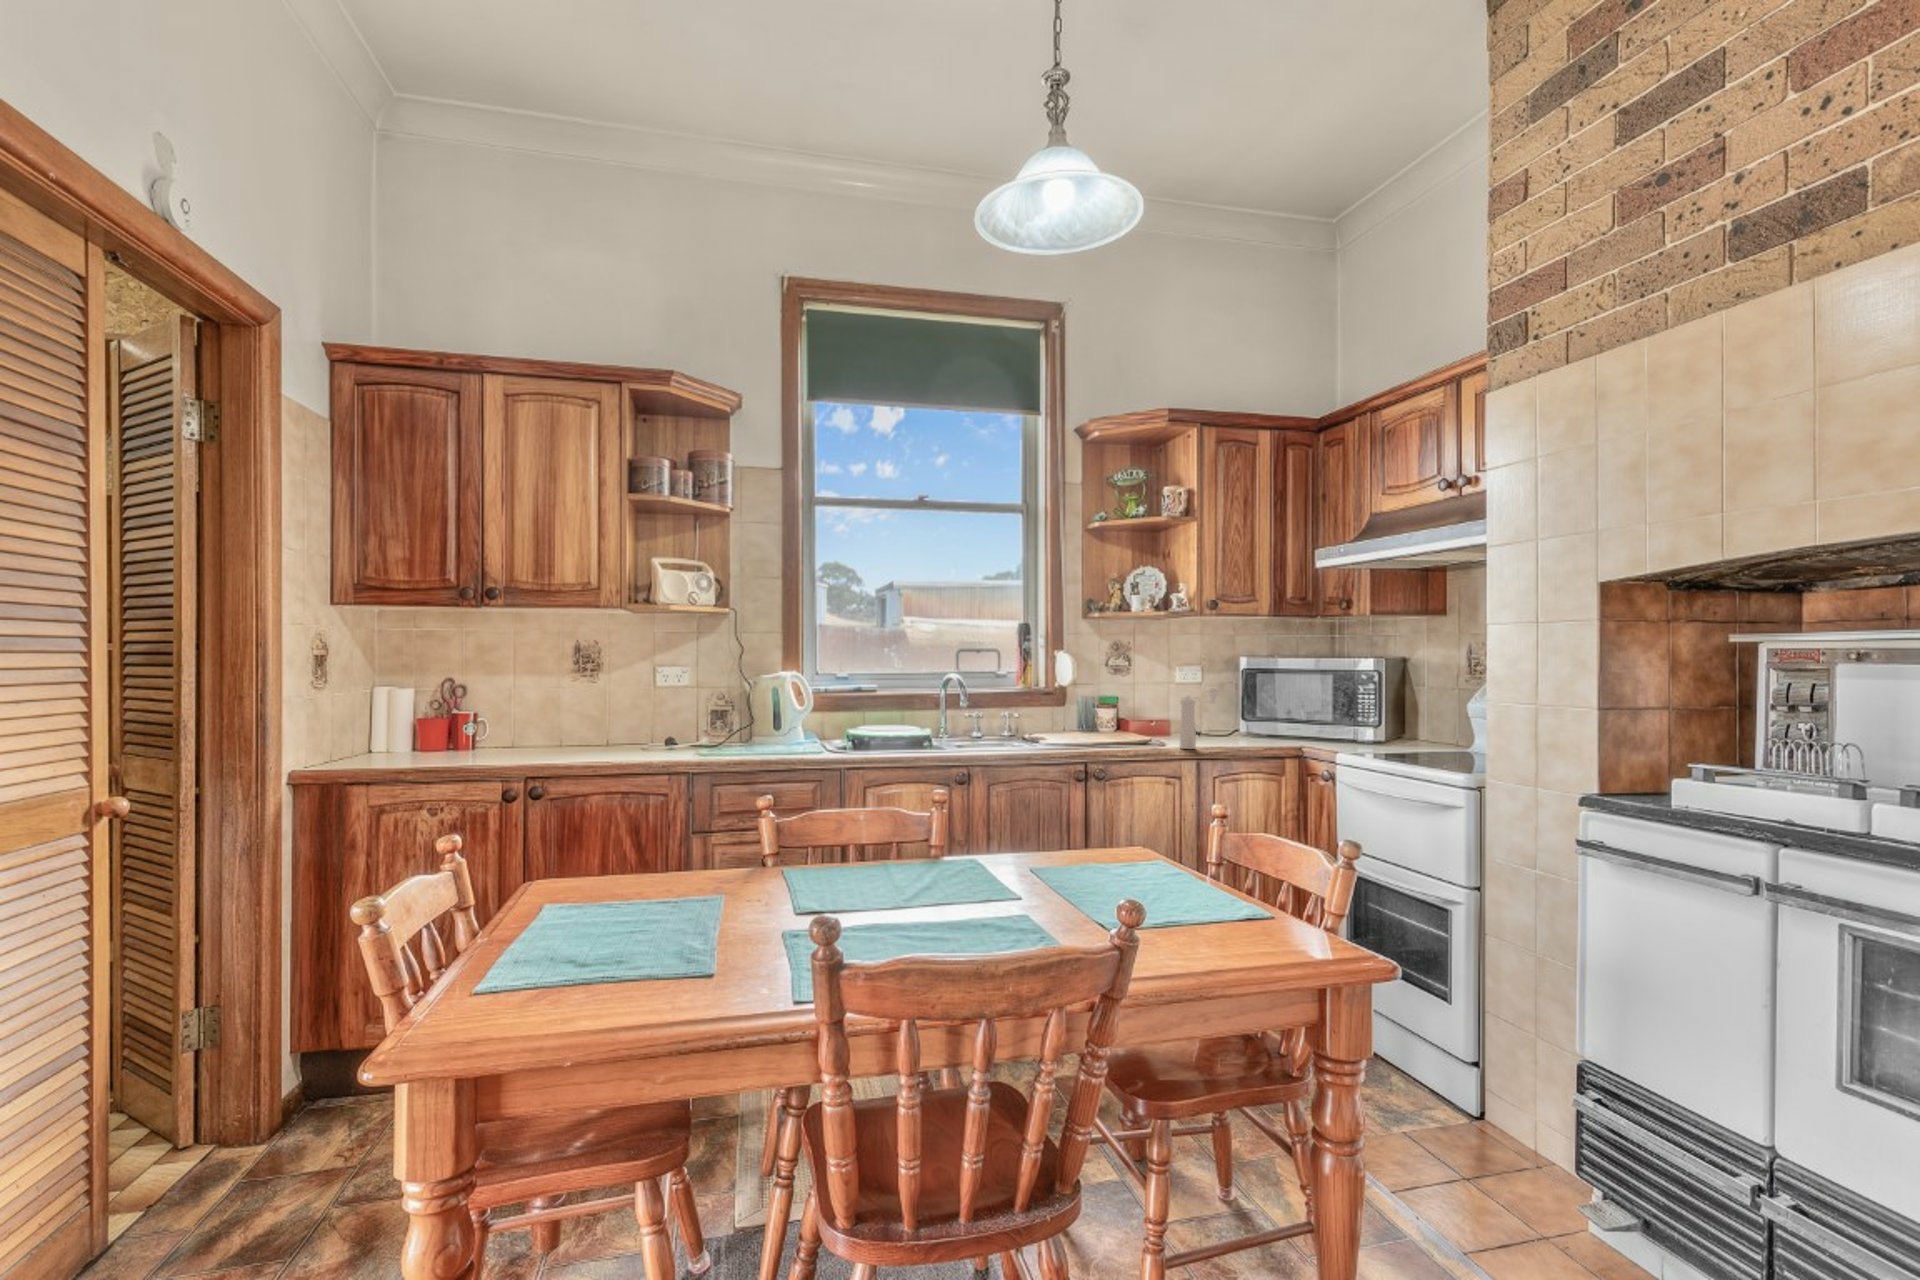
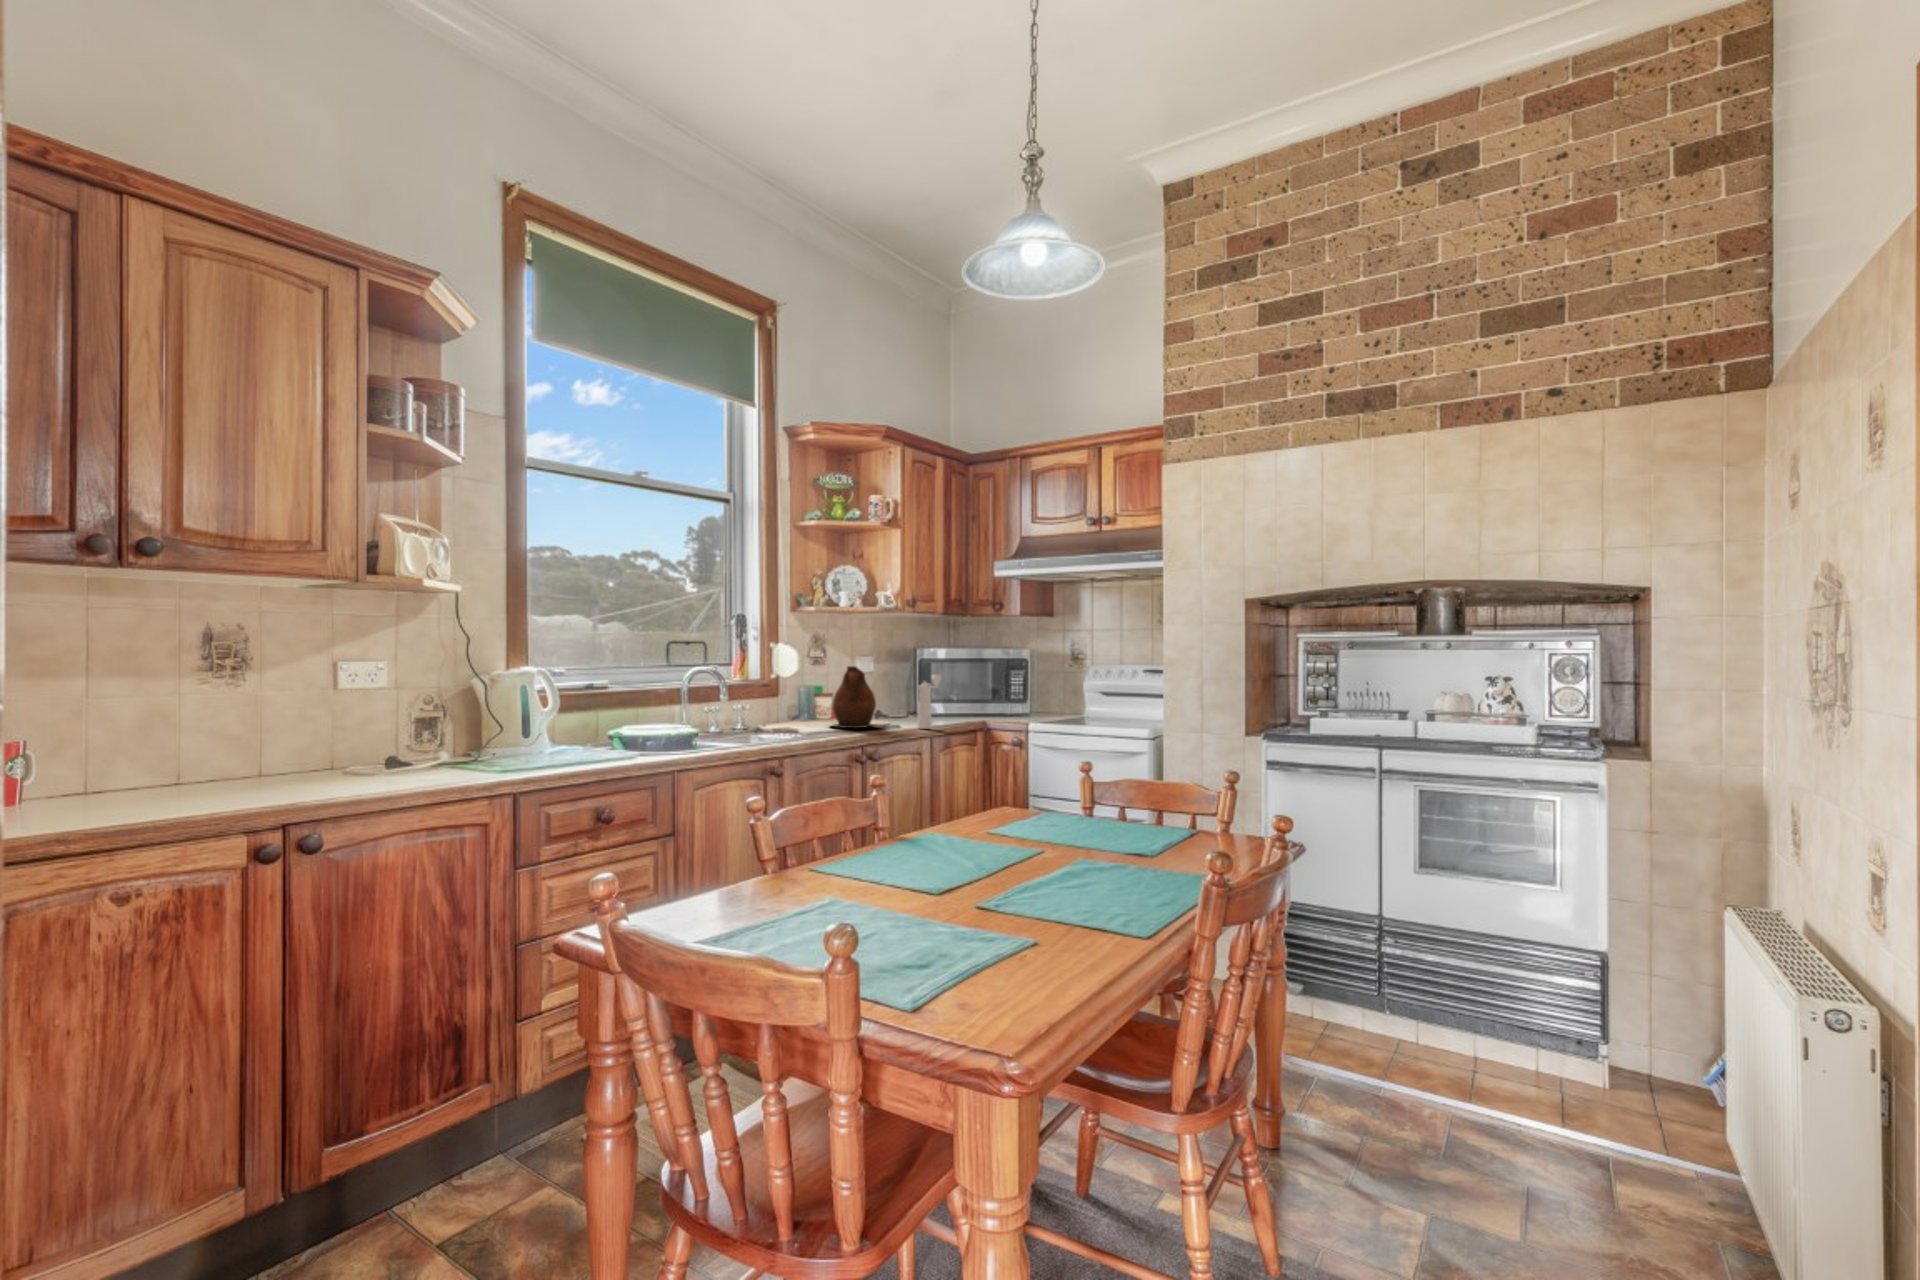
ceramic pitcher: none [1081,676,1142,744] -> present [832,666,878,728]

